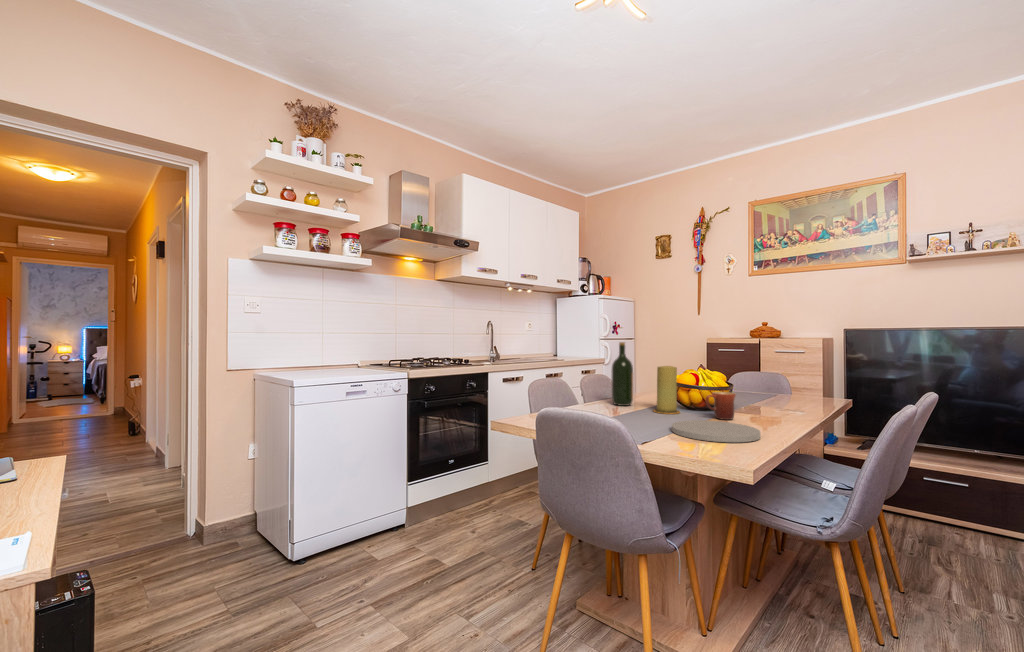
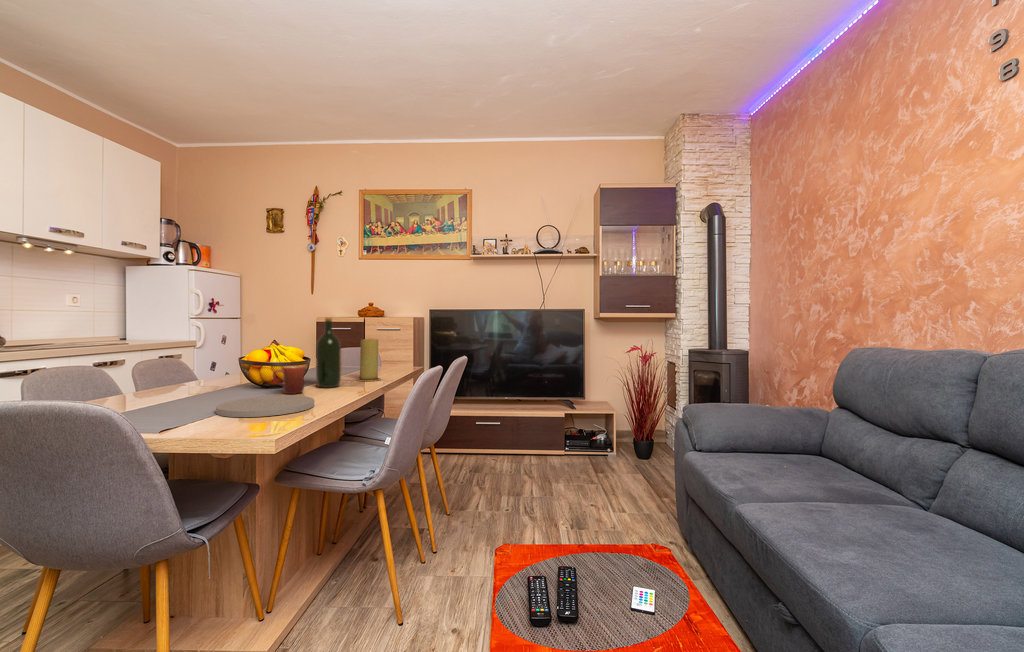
wine bottle: present [611,342,633,406] -> present [316,318,341,388]
candle: present [653,366,680,414] -> present [357,339,380,381]

